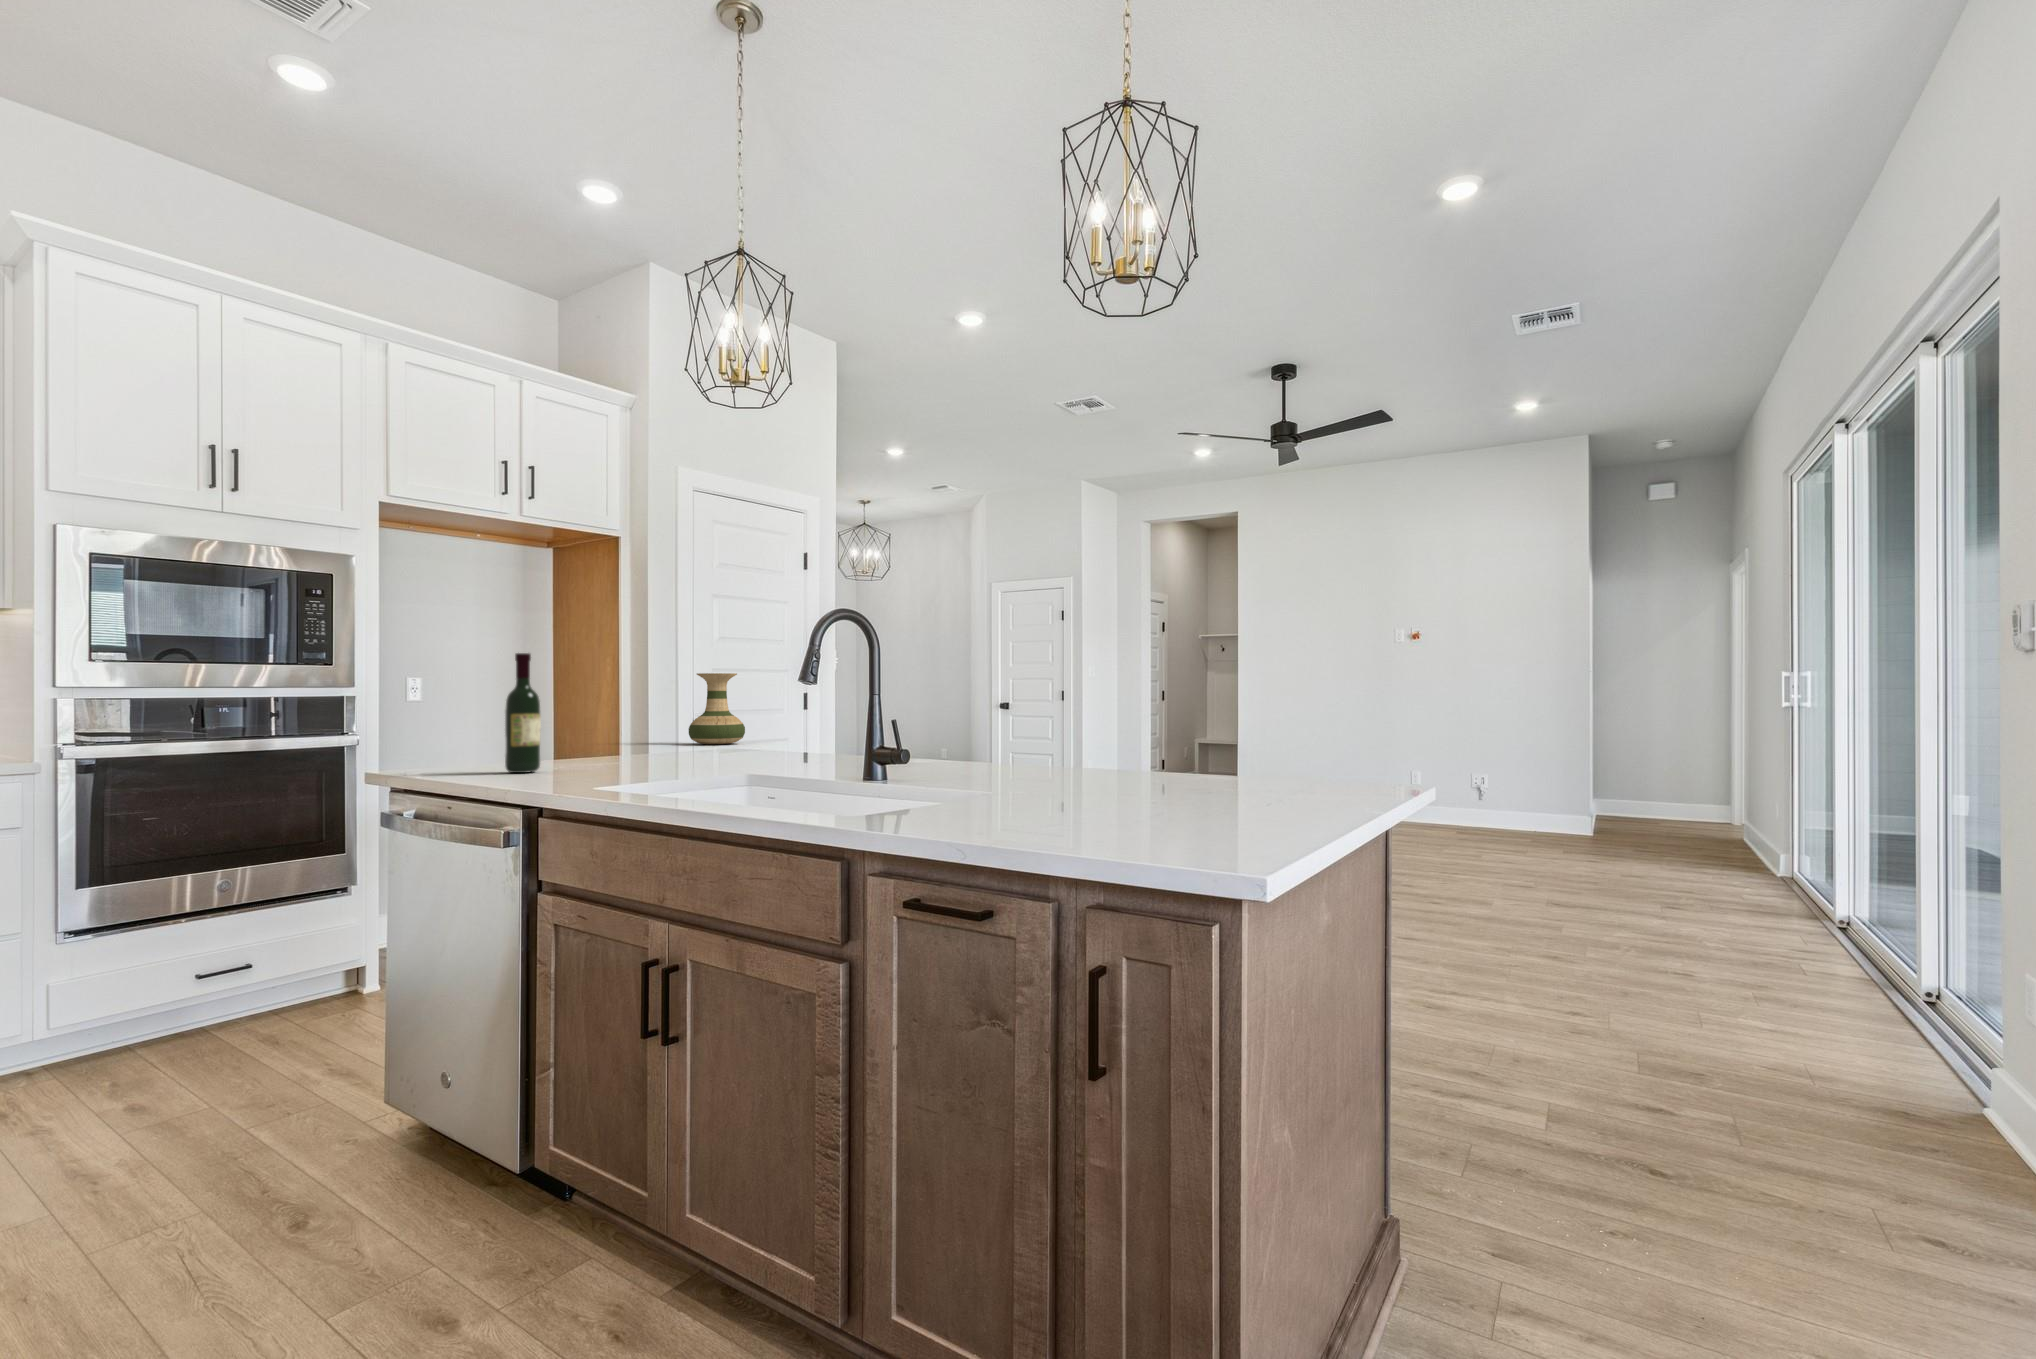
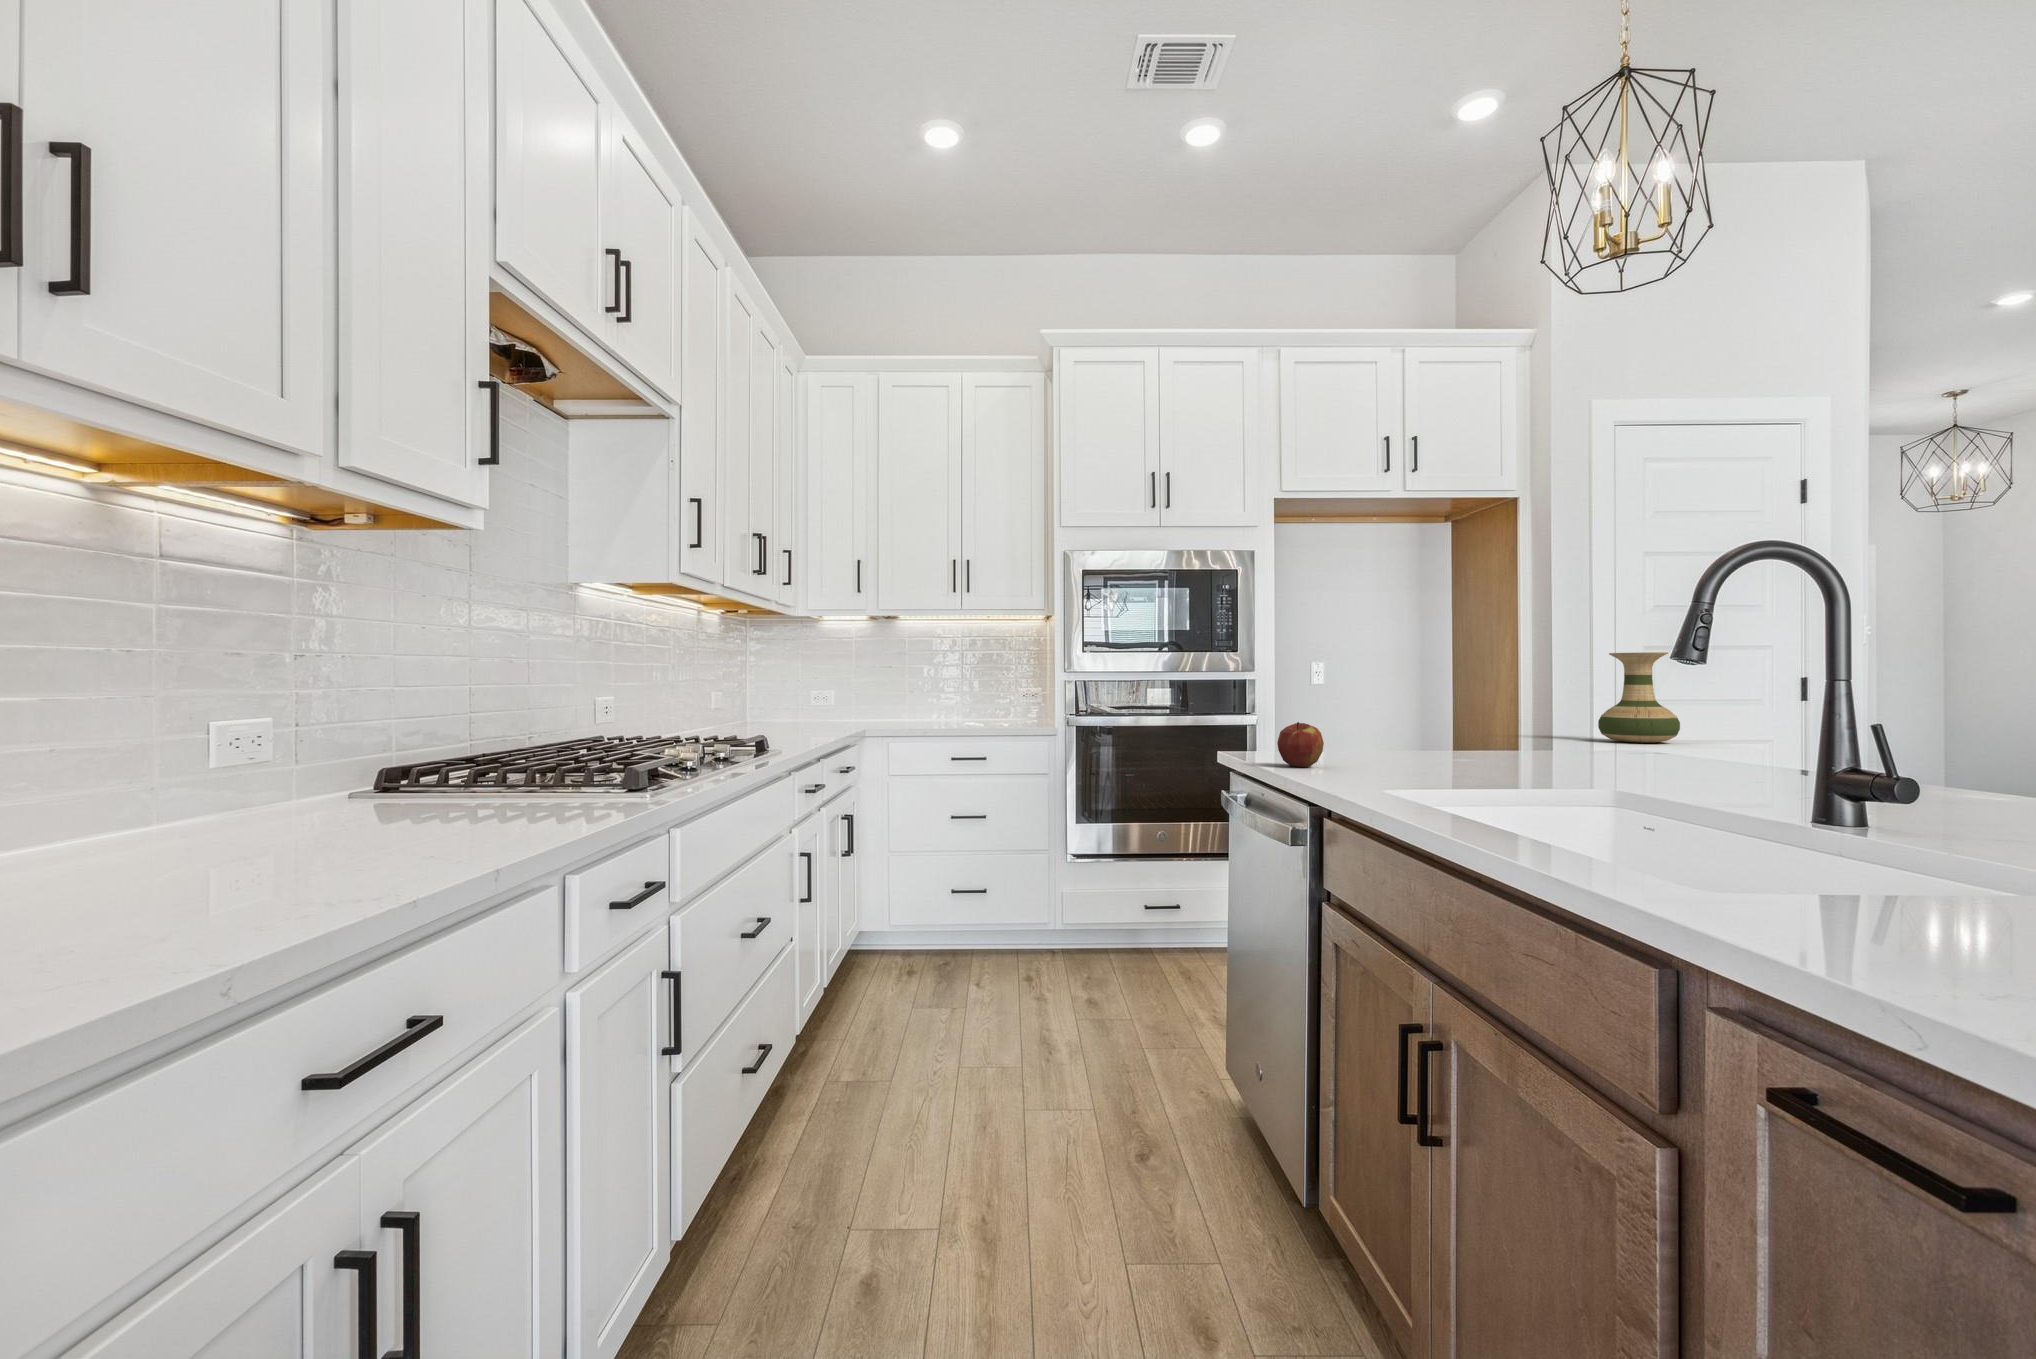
wine bottle: present [505,653,541,773] -> none [1337,634,1373,764]
apple: none [452,736,500,778] -> present [1277,722,1324,767]

